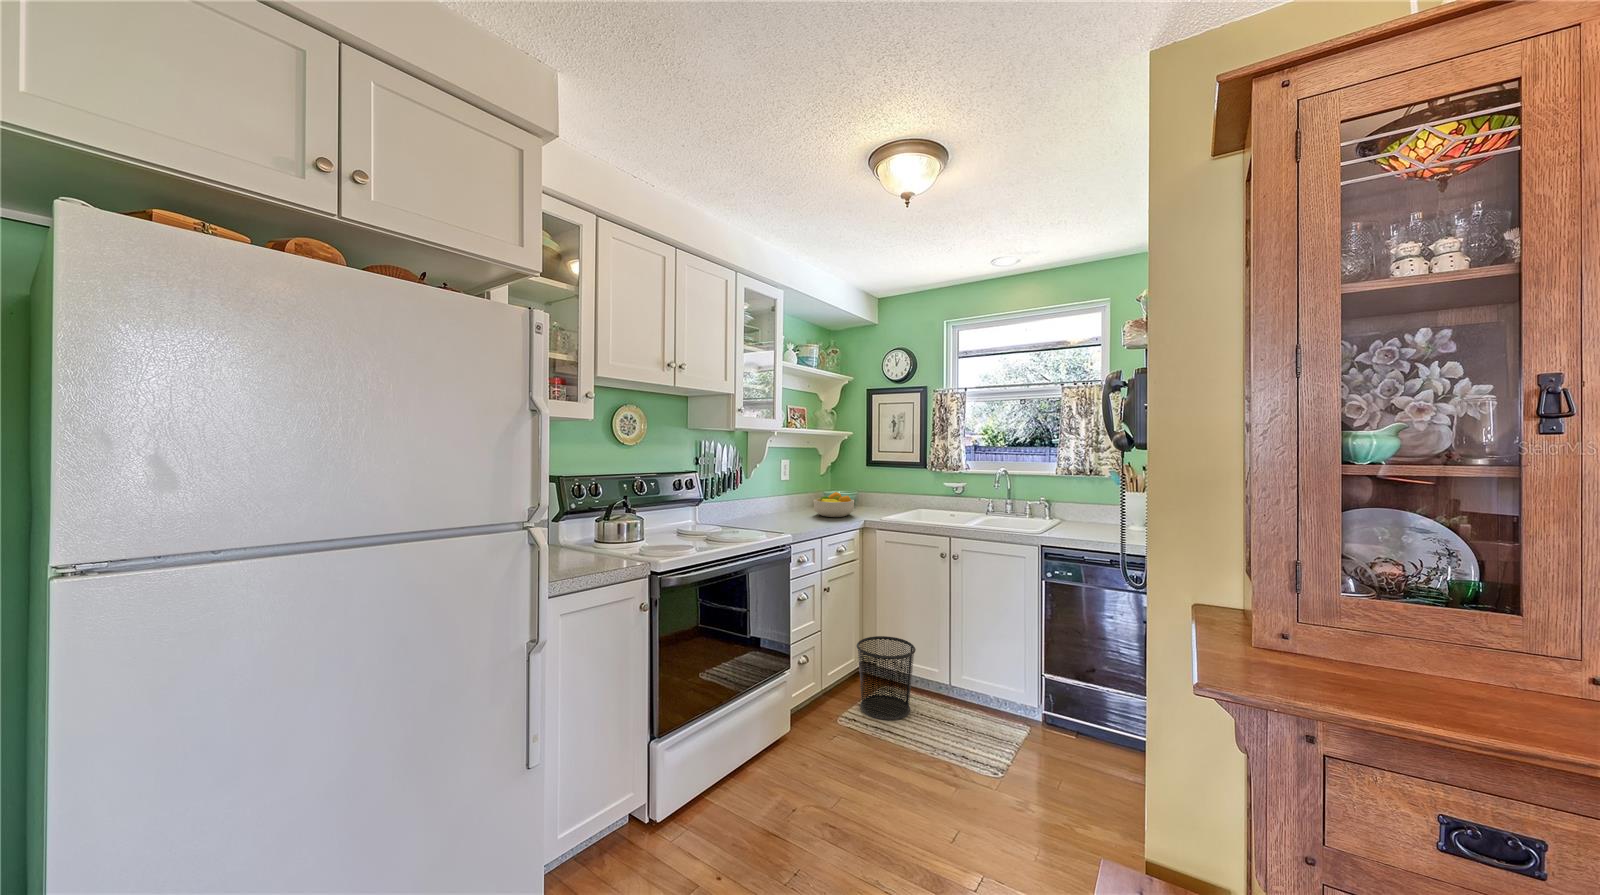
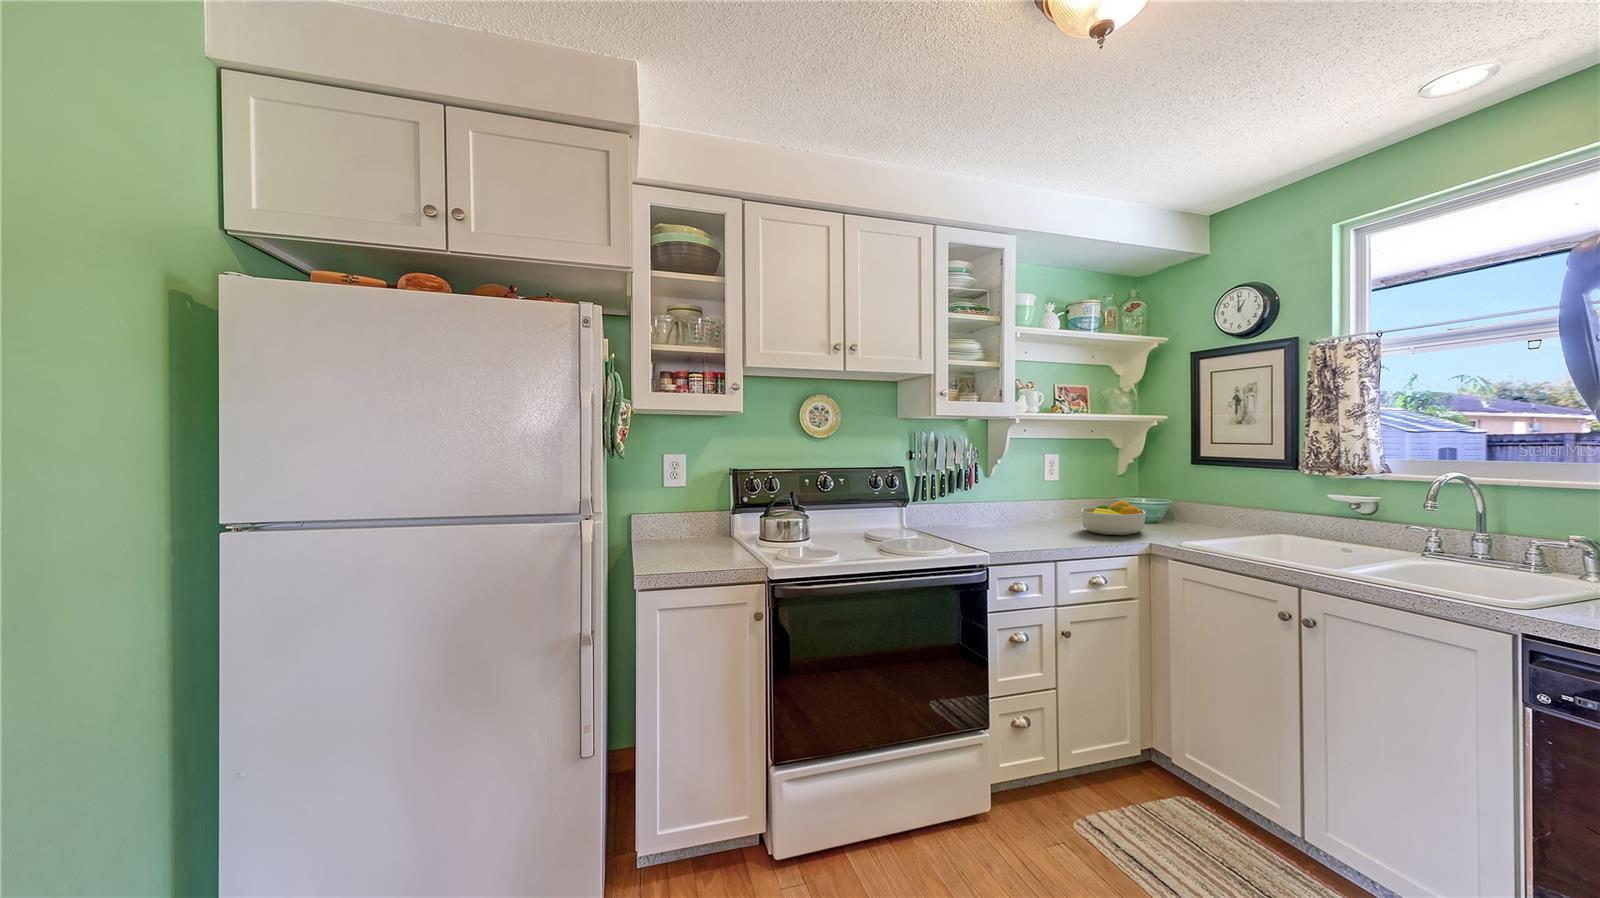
waste bin: present [857,636,916,720] -> none [1112,717,1219,860]

